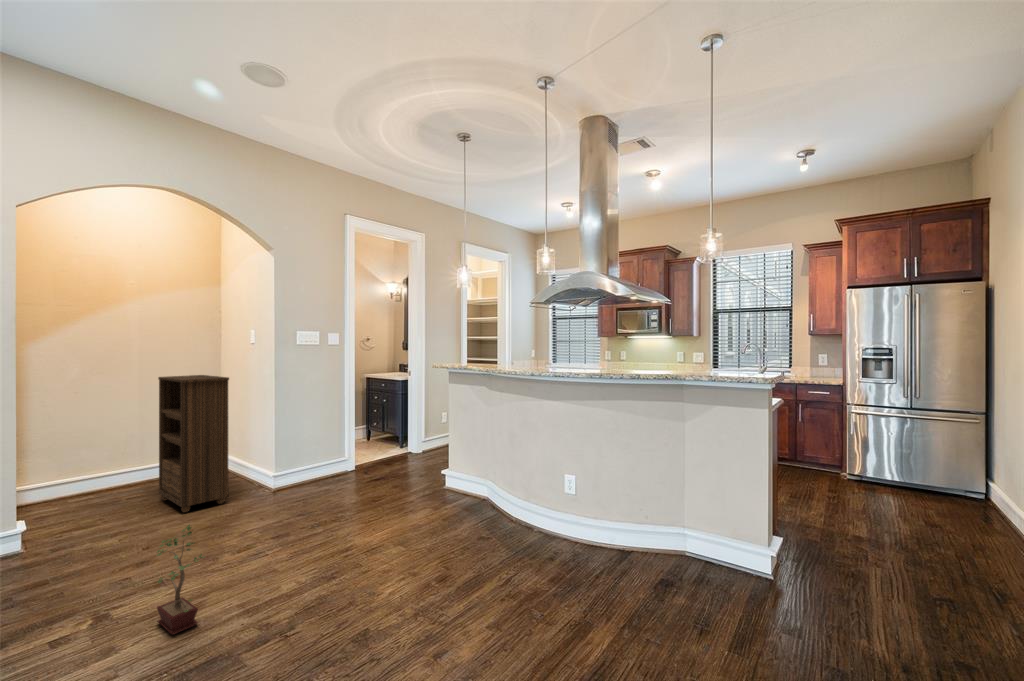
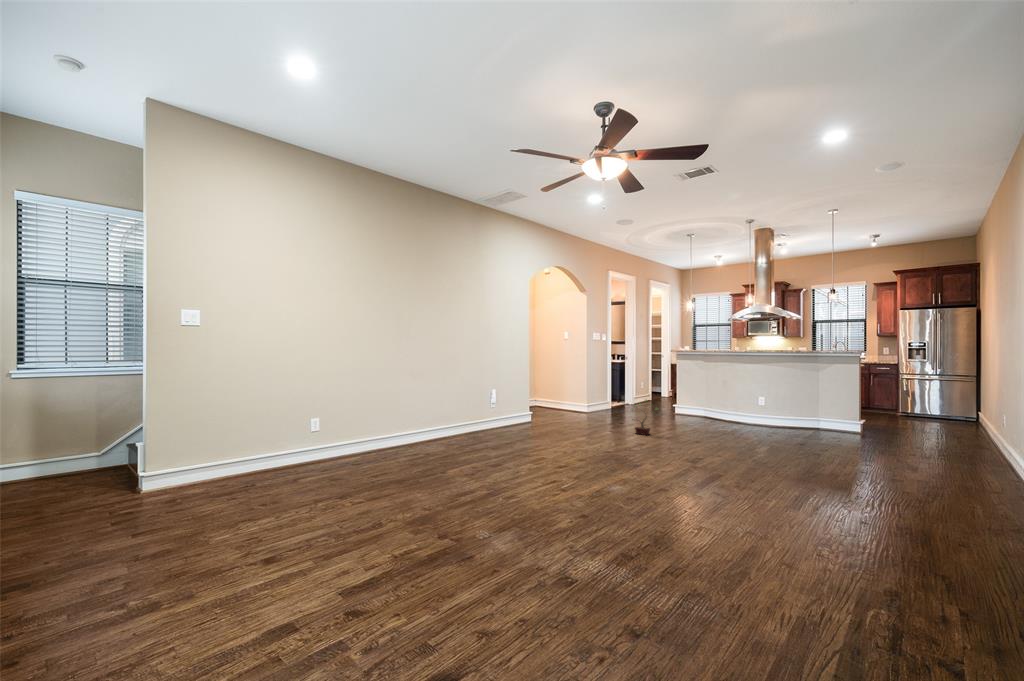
bookshelf: present [158,375,229,512] -> none [542,353,580,415]

